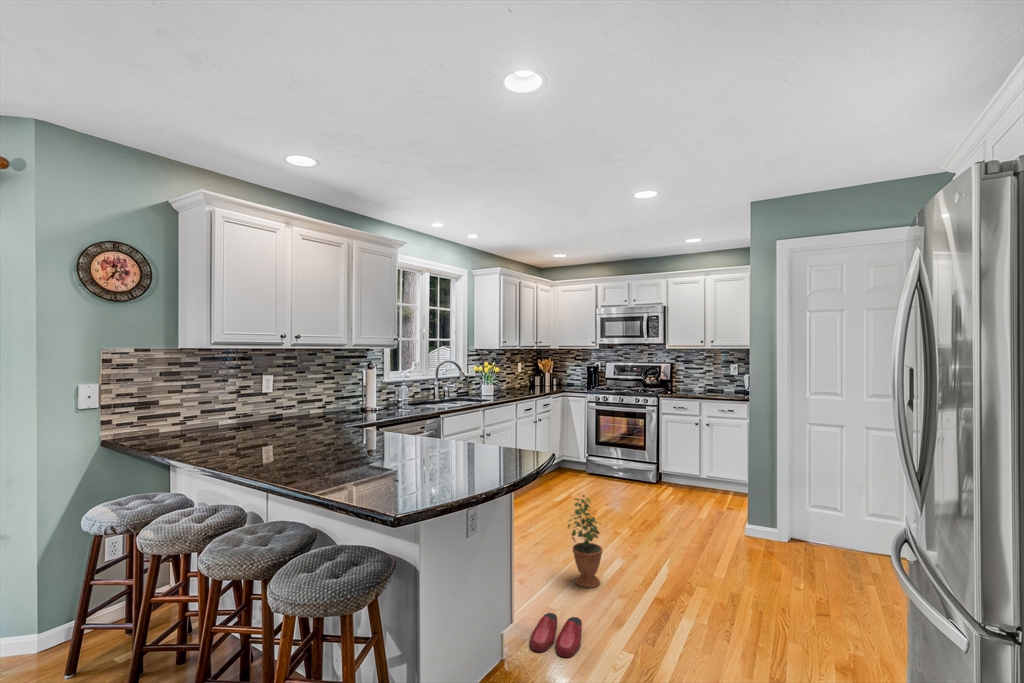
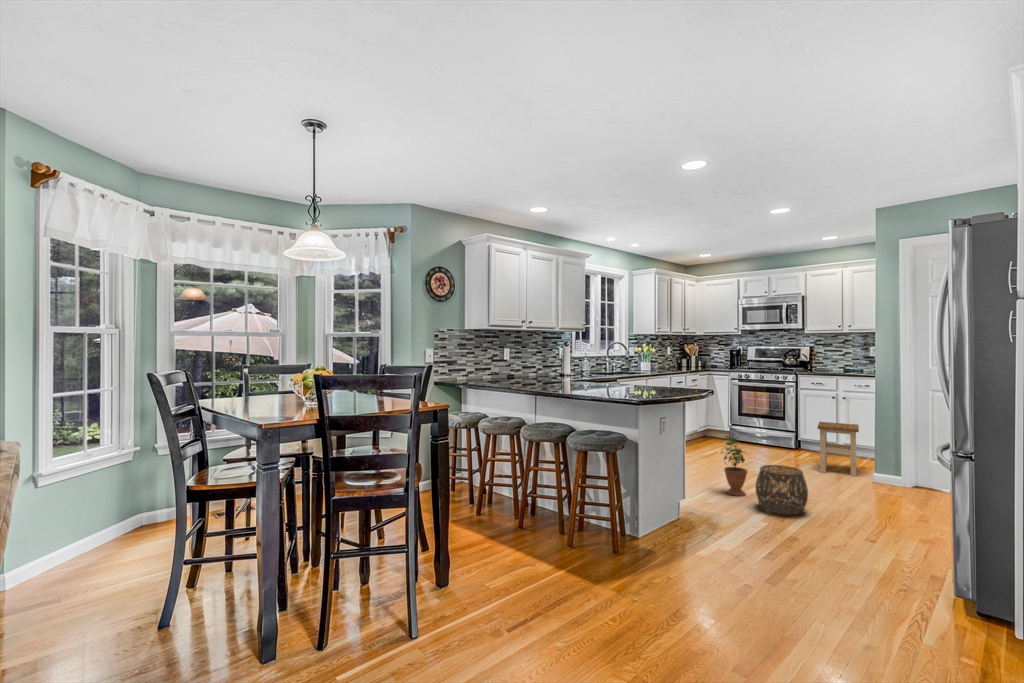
stool: none [684,458,730,529] -> present [818,422,859,476]
woven basket: none [612,546,684,630] -> present [756,465,808,515]
slippers: present [530,613,582,657] -> none [699,500,733,520]

